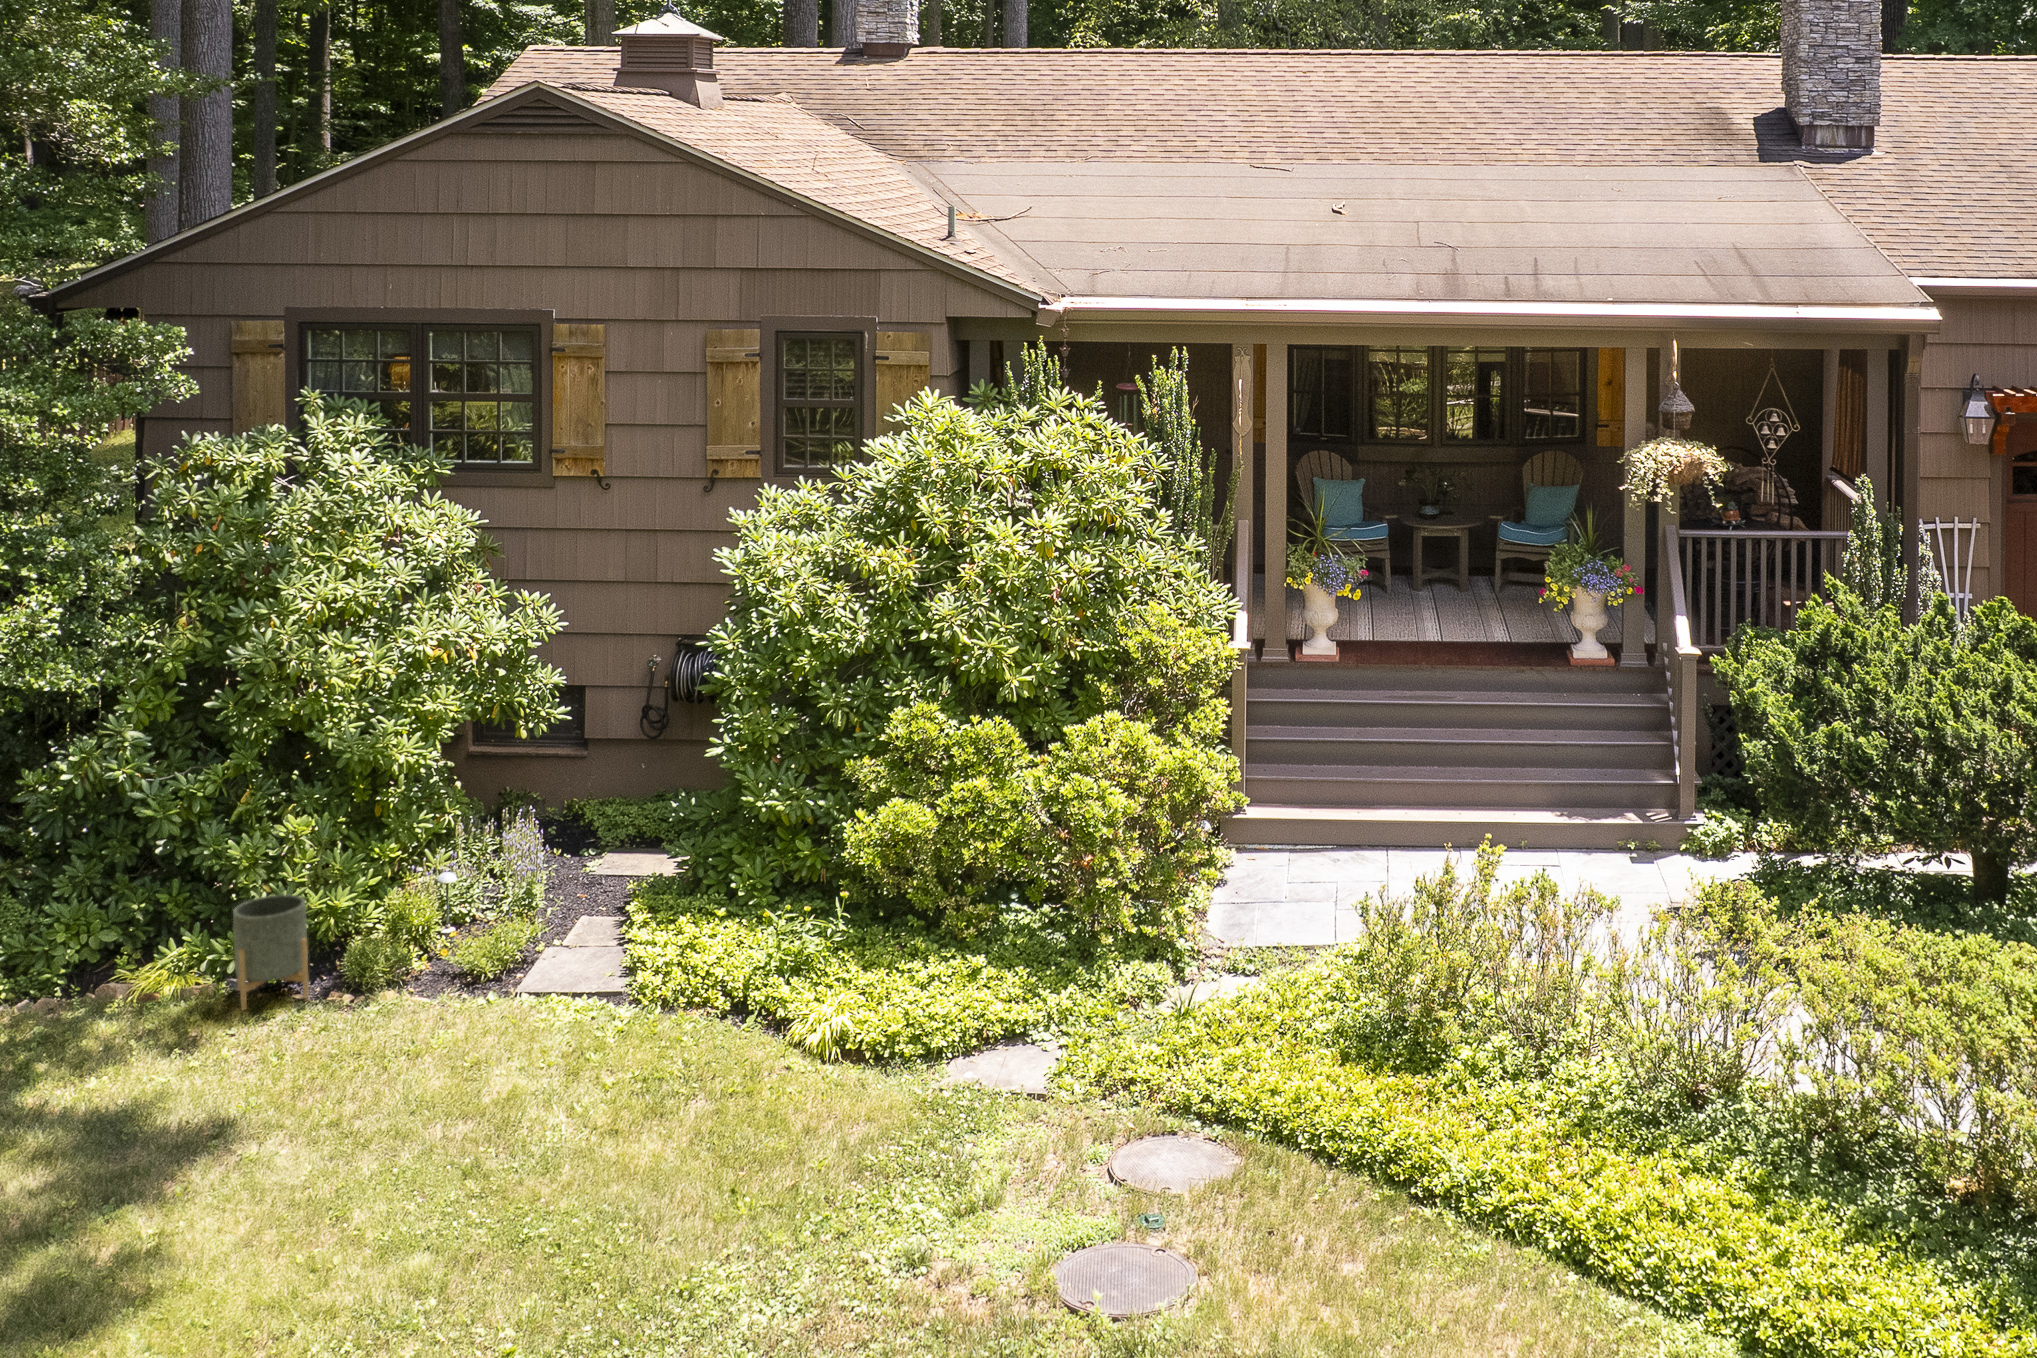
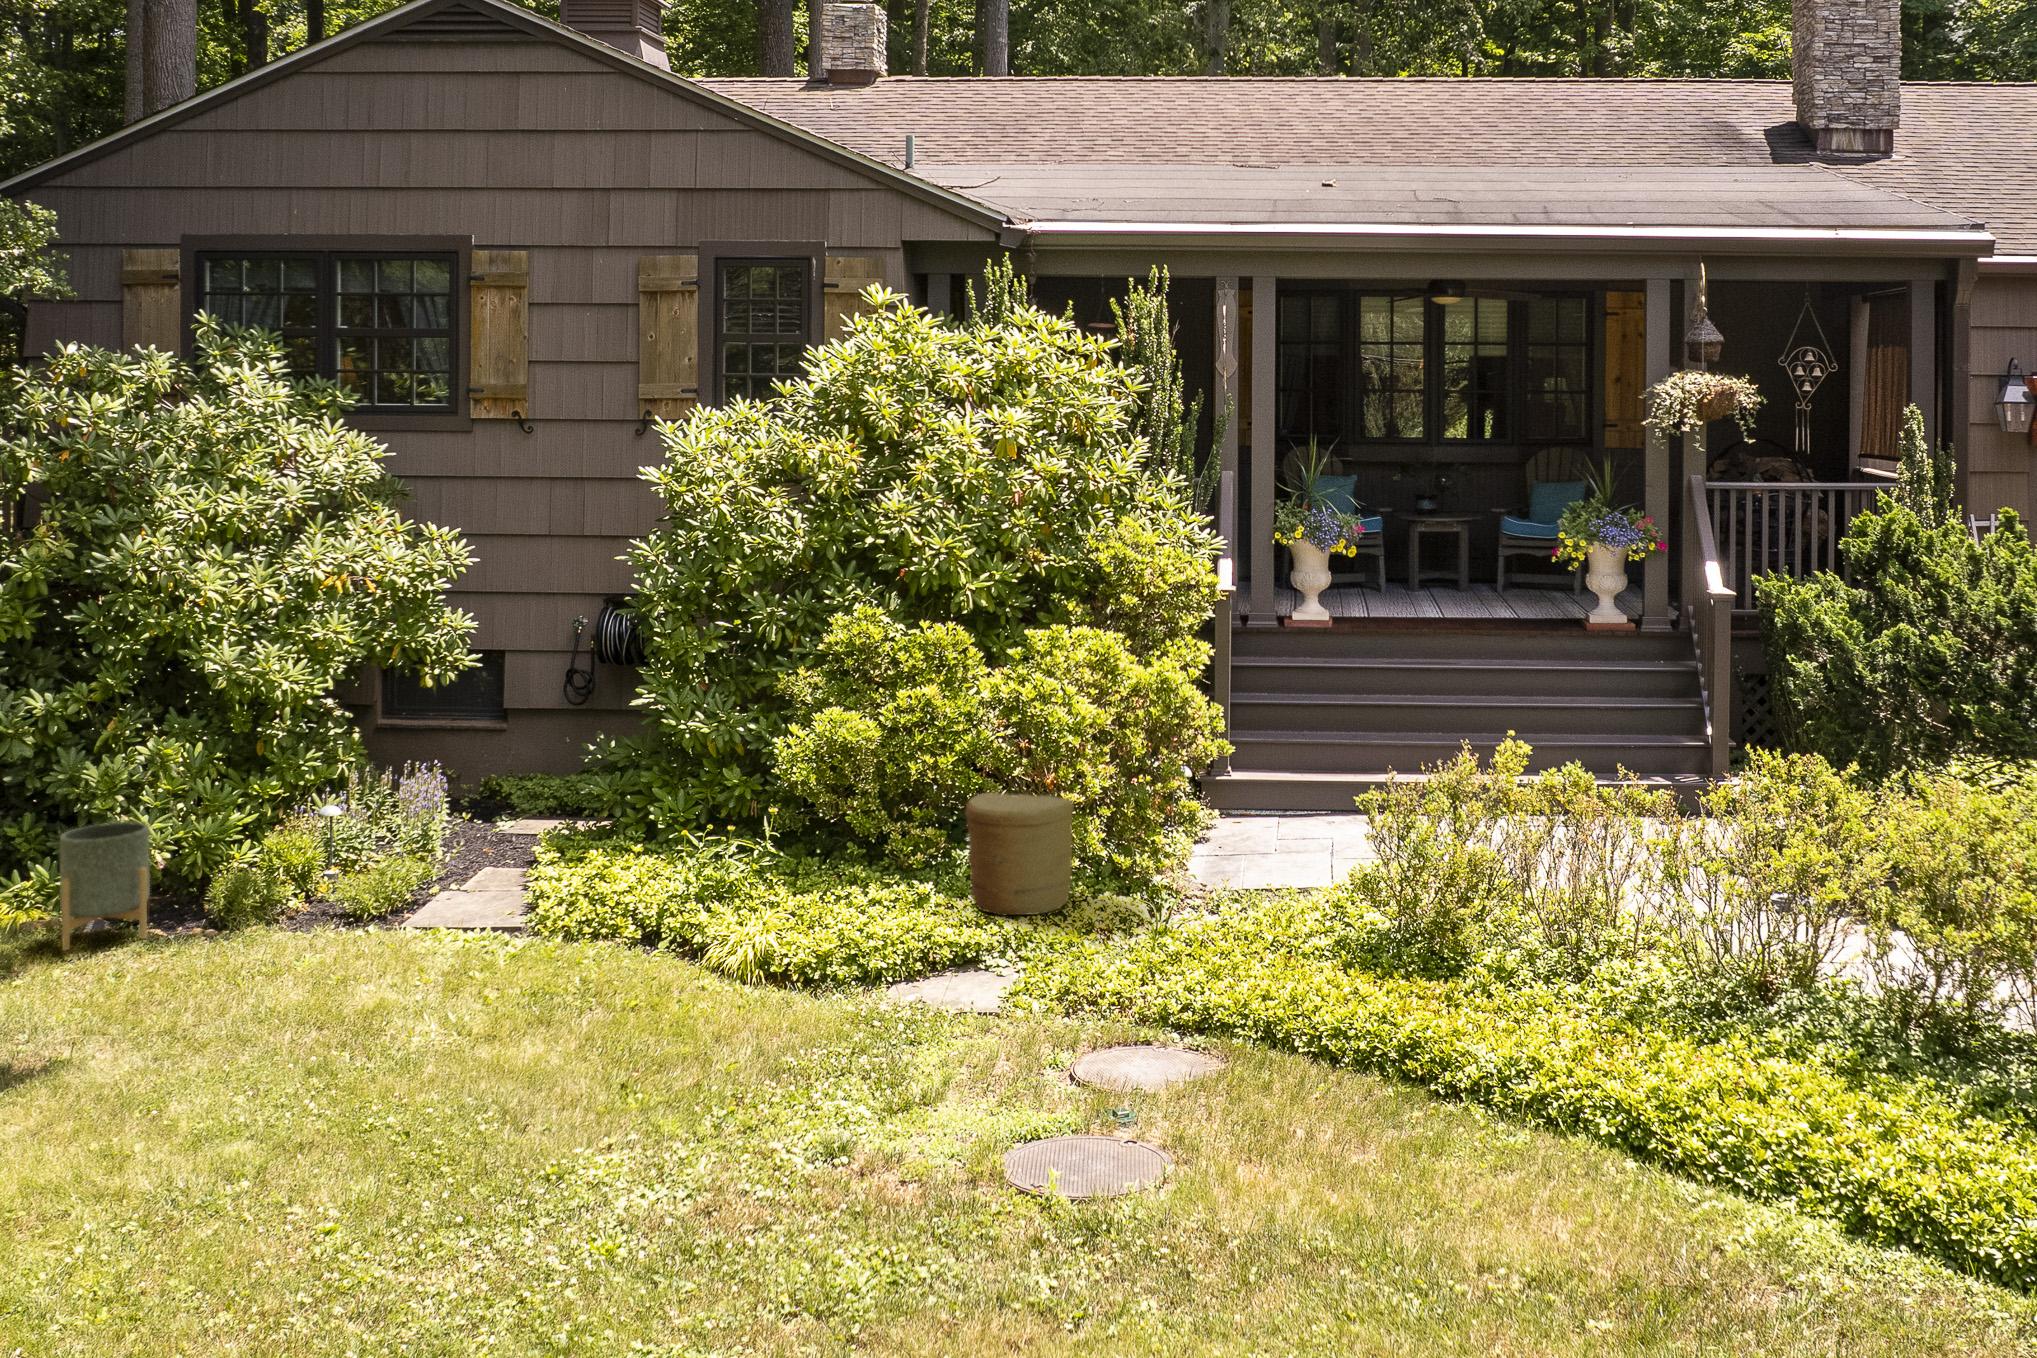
woven basket: none [1011,870,1106,989] -> present [965,792,1074,916]

